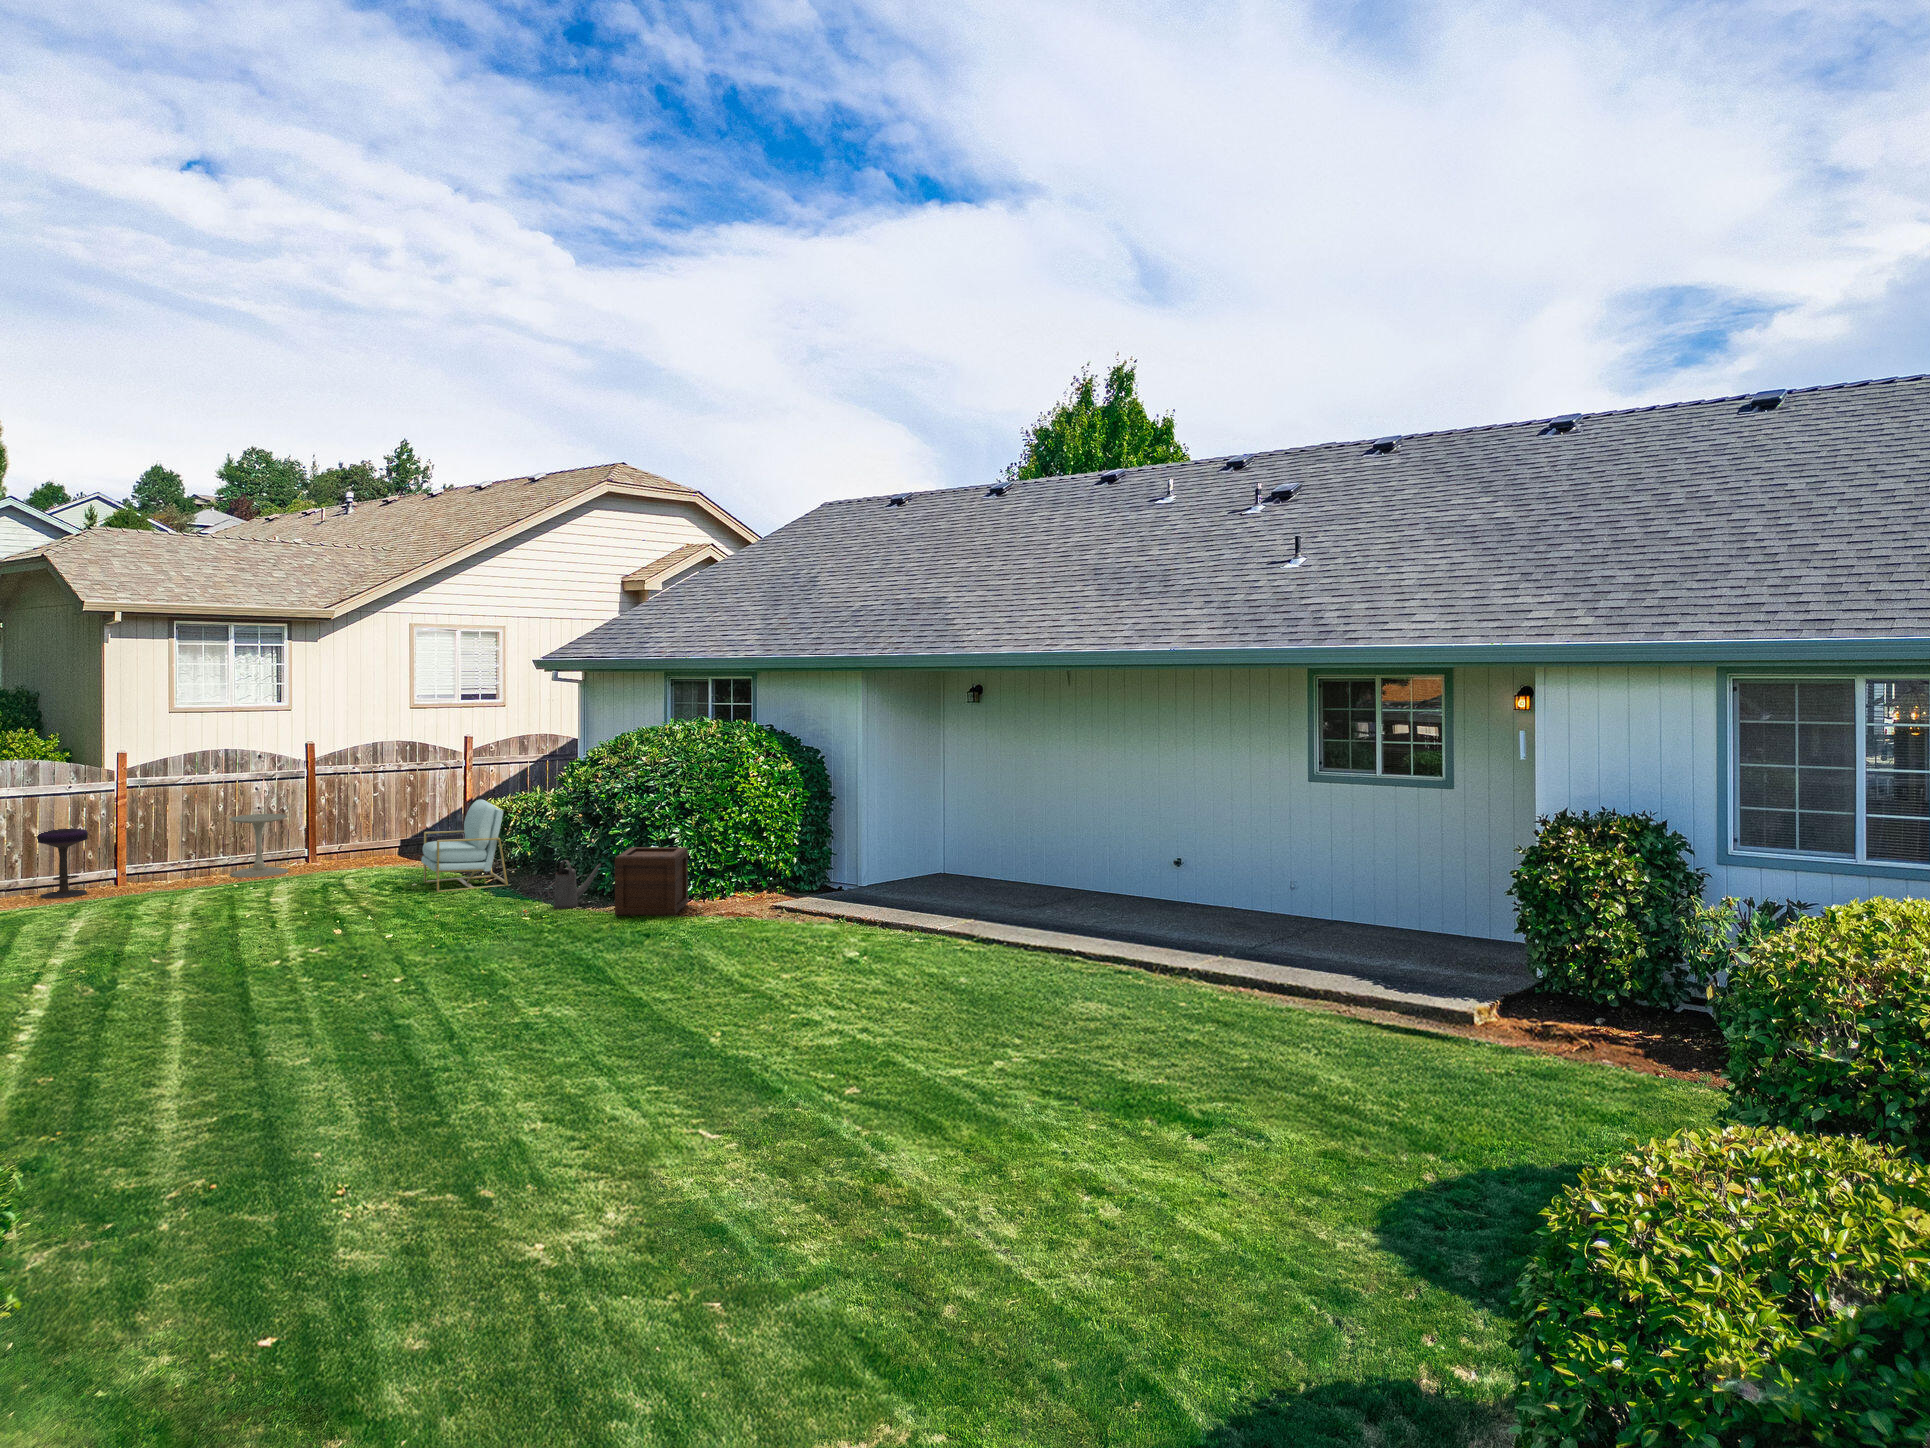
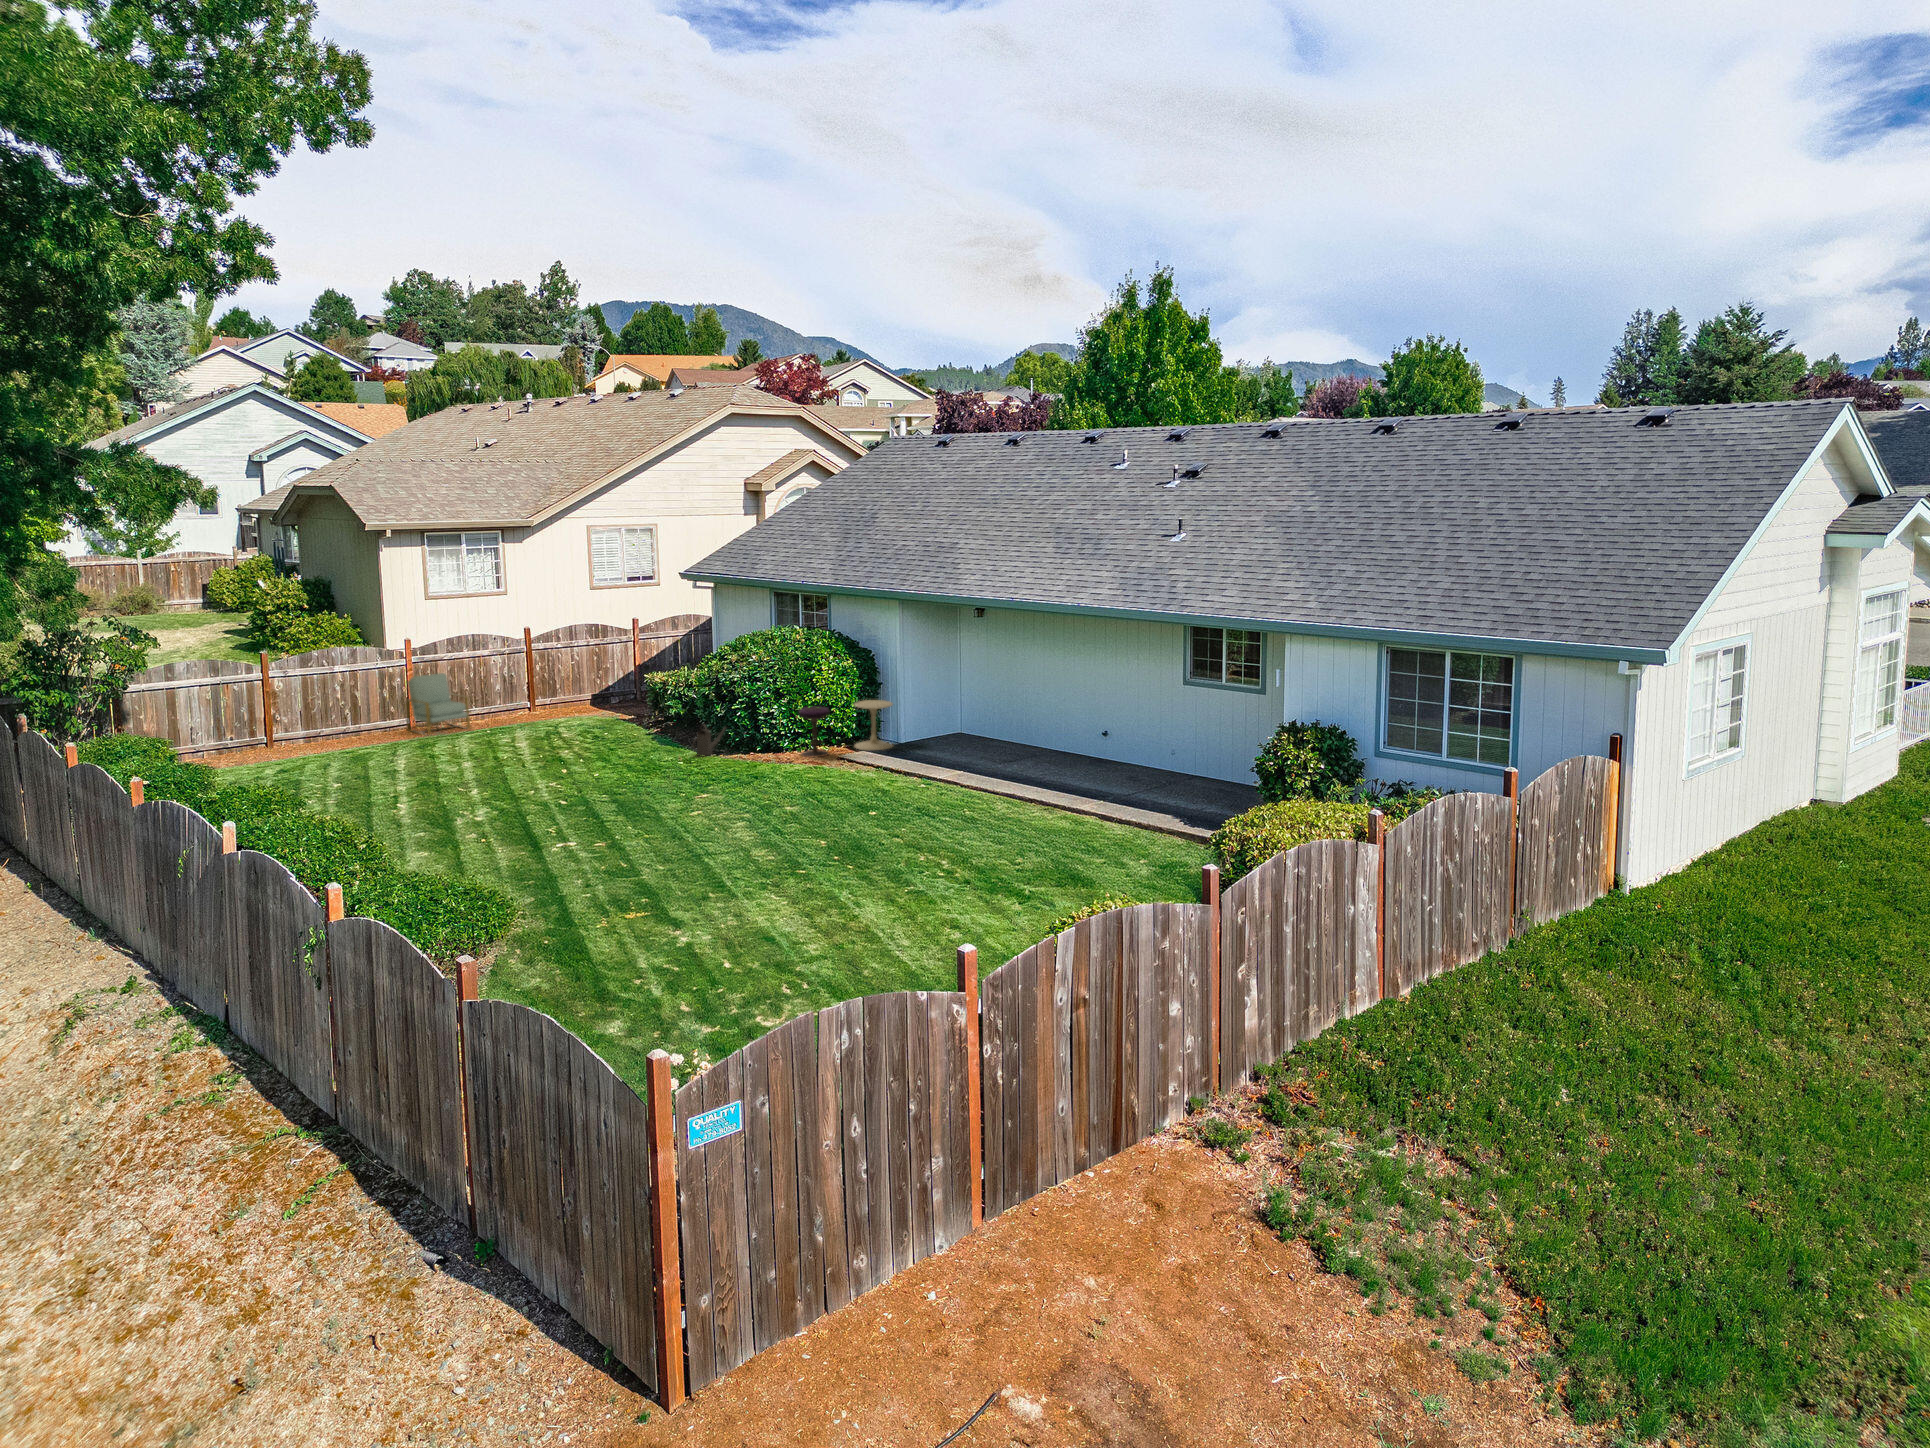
chair: present [421,799,508,892] -> present [406,673,470,736]
pedestal table: present [229,814,288,878] -> present [854,700,893,750]
stool: present [37,828,88,899] -> present [799,706,830,757]
wooden crate: present [615,847,688,916] -> none [735,717,784,764]

